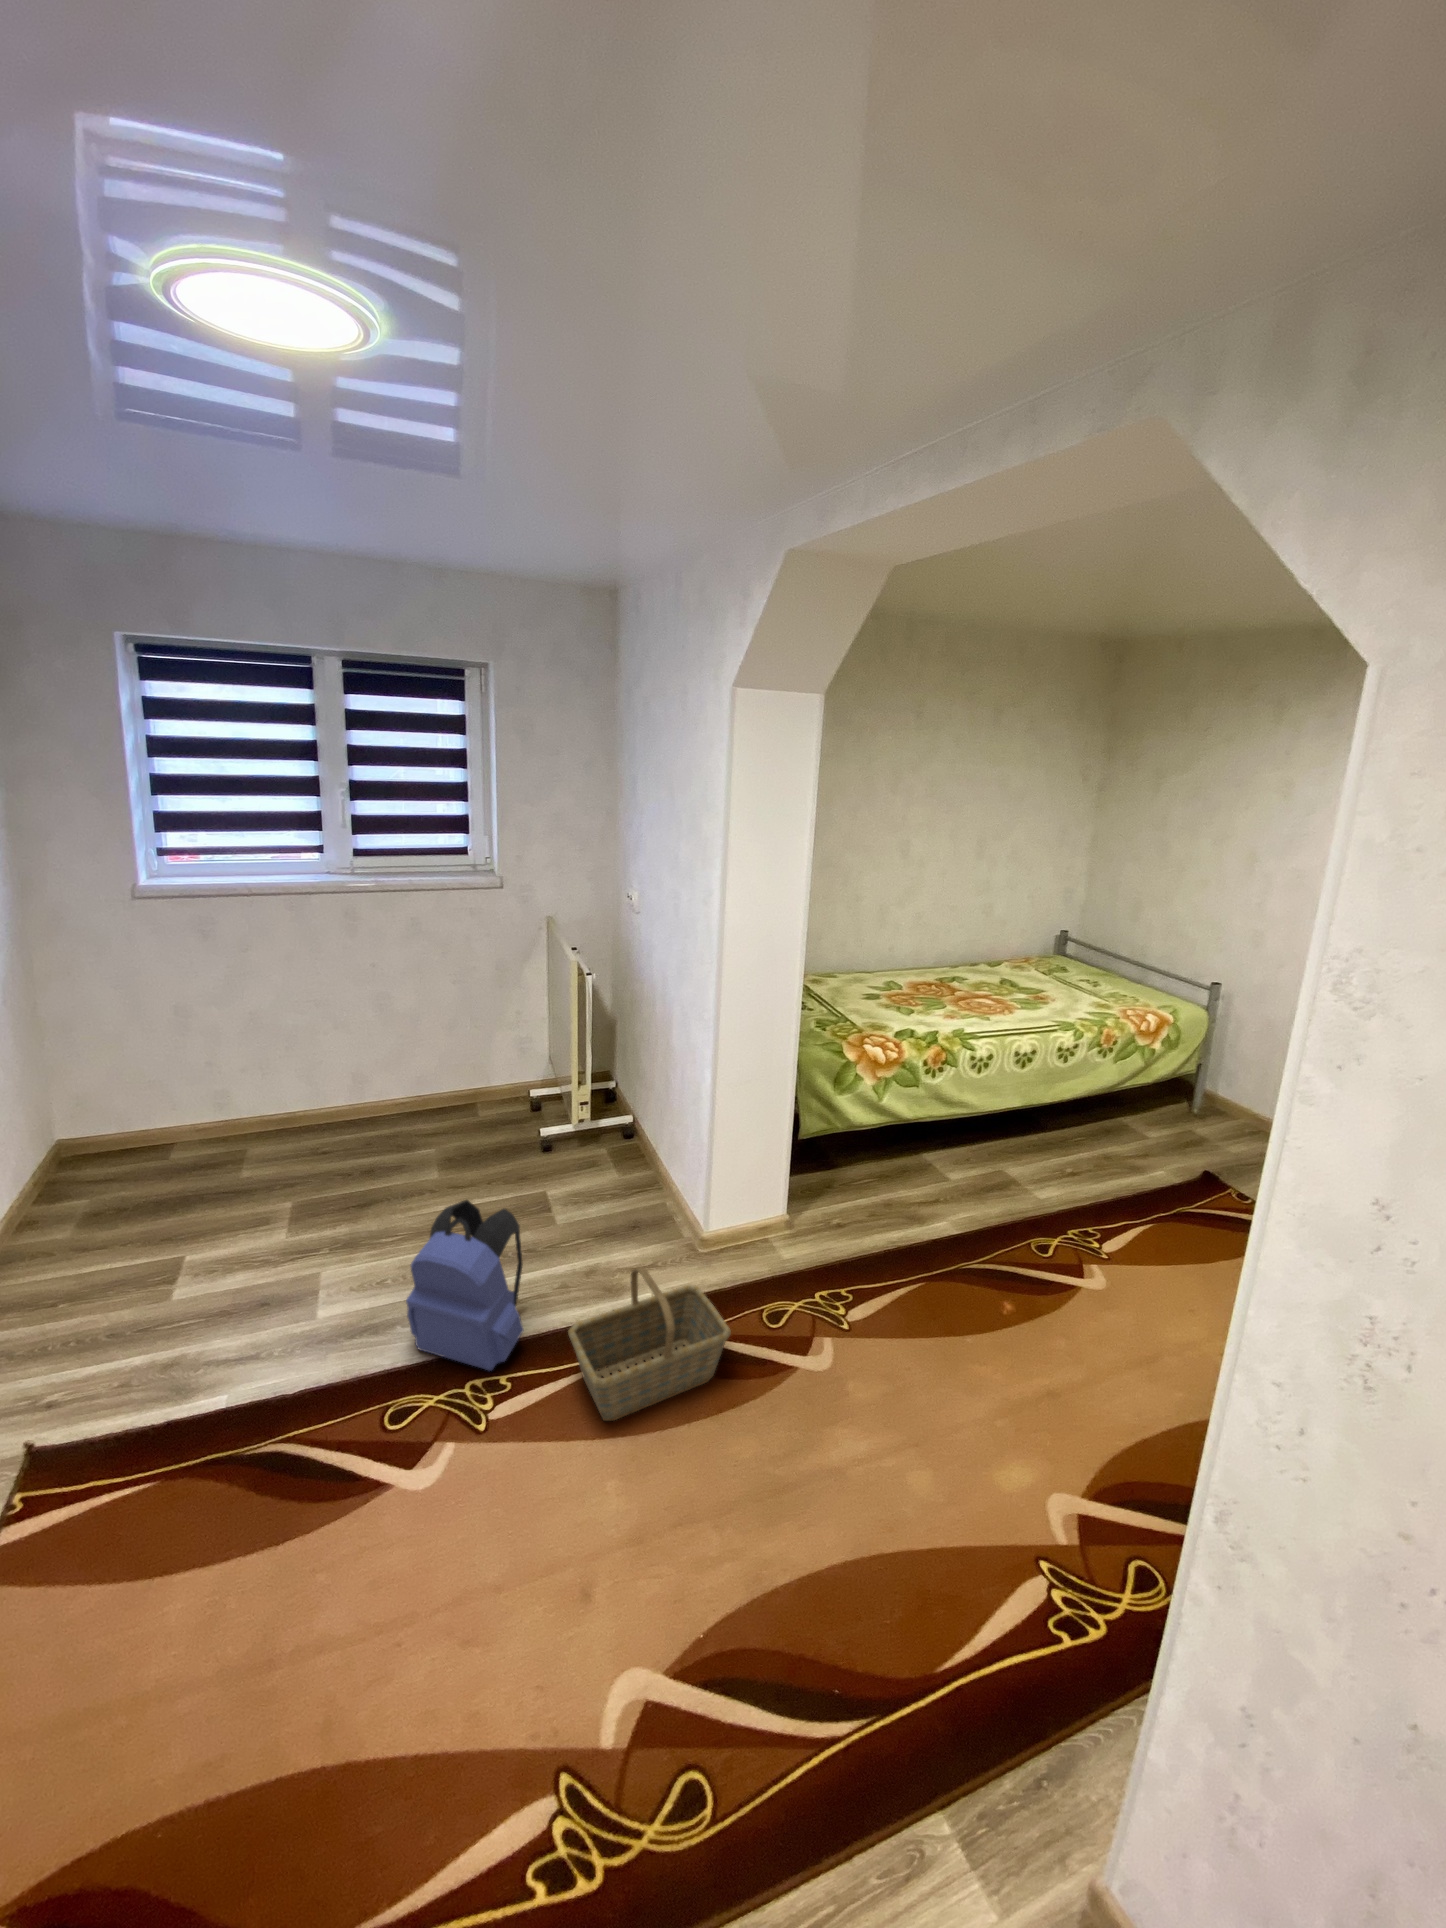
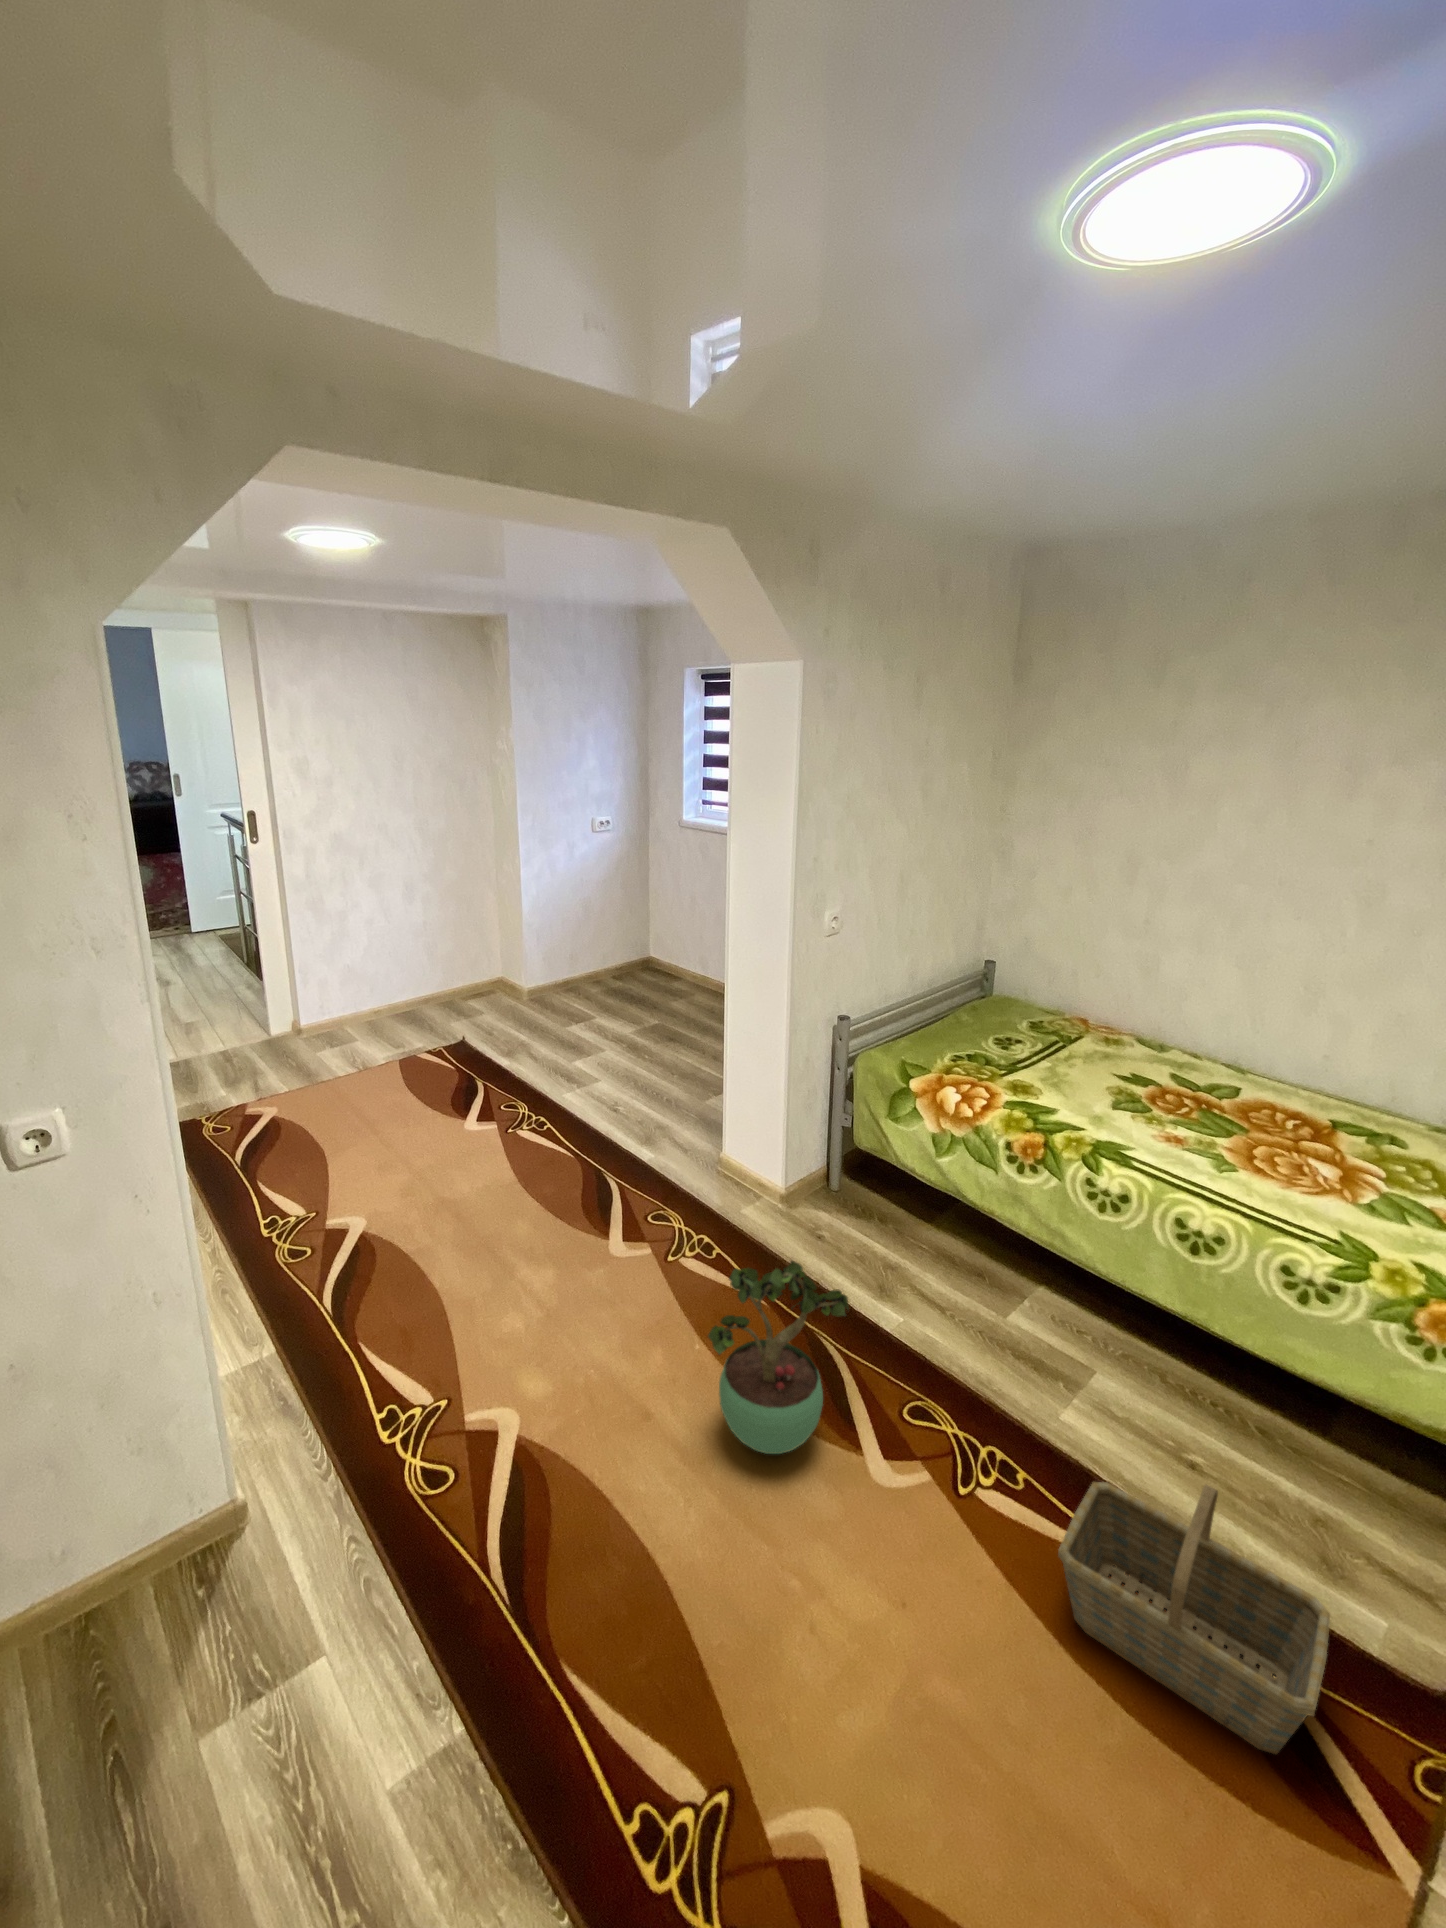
backpack: present [406,1200,524,1371] -> none [976,1254,1122,1461]
potted plant: none [226,1350,375,1597] -> present [708,1261,849,1454]

